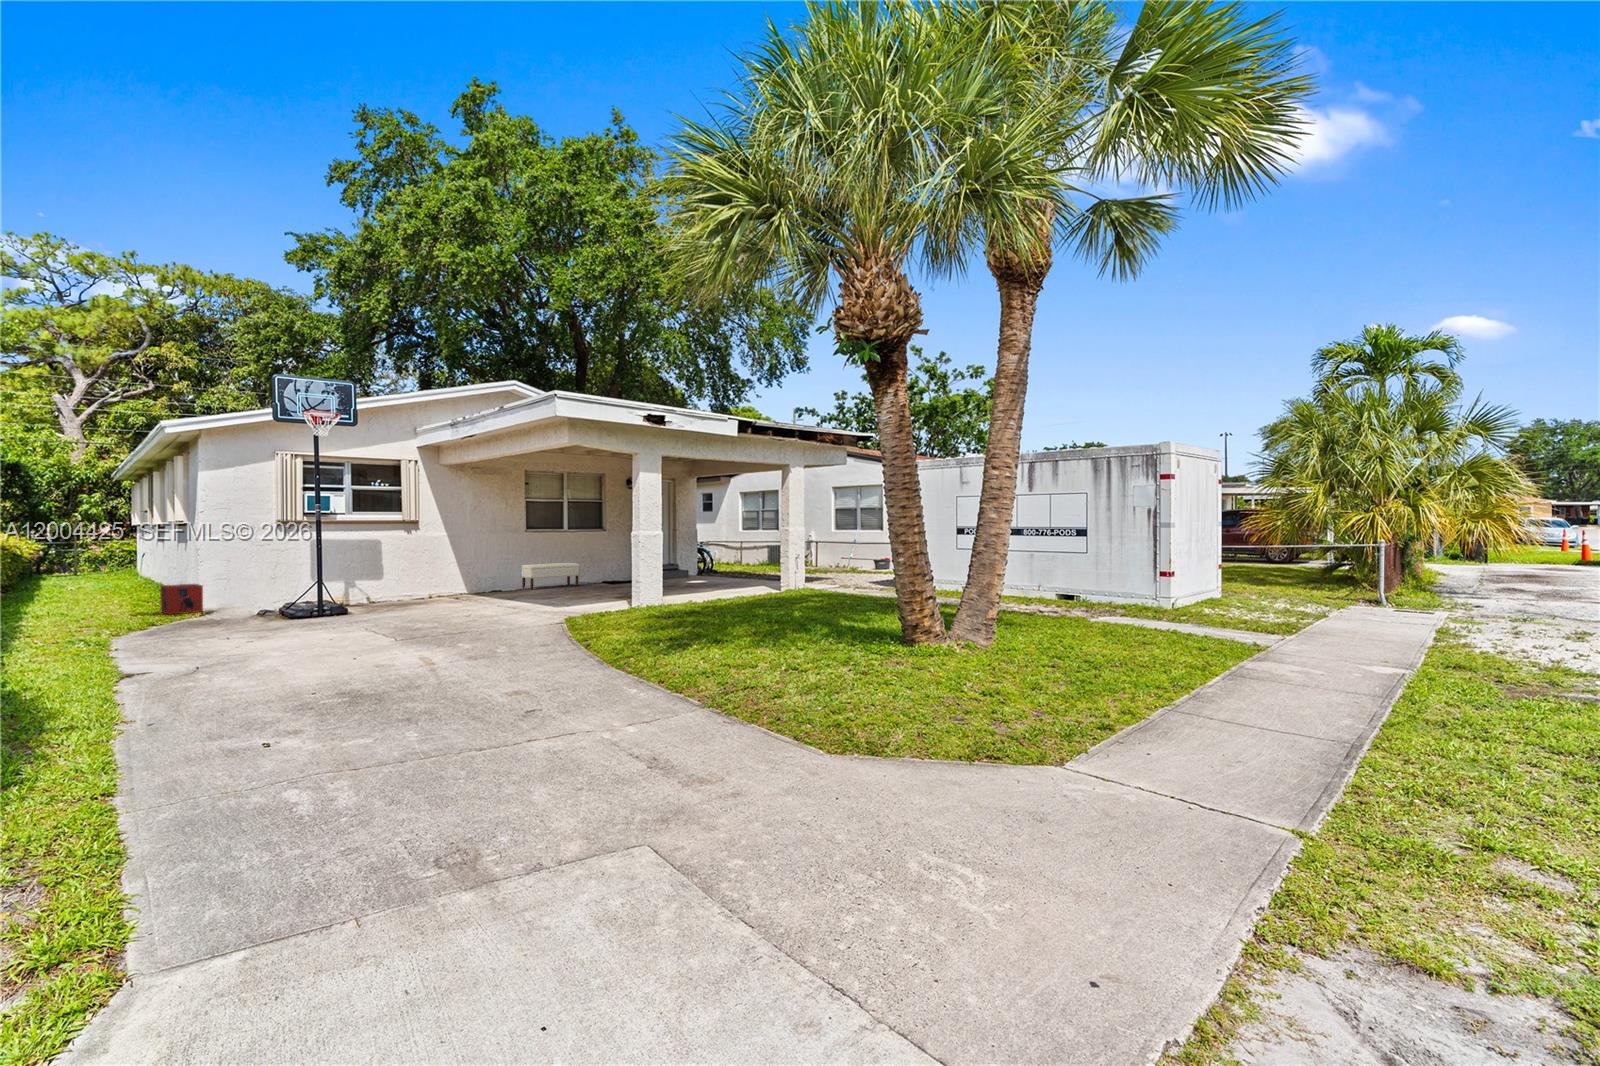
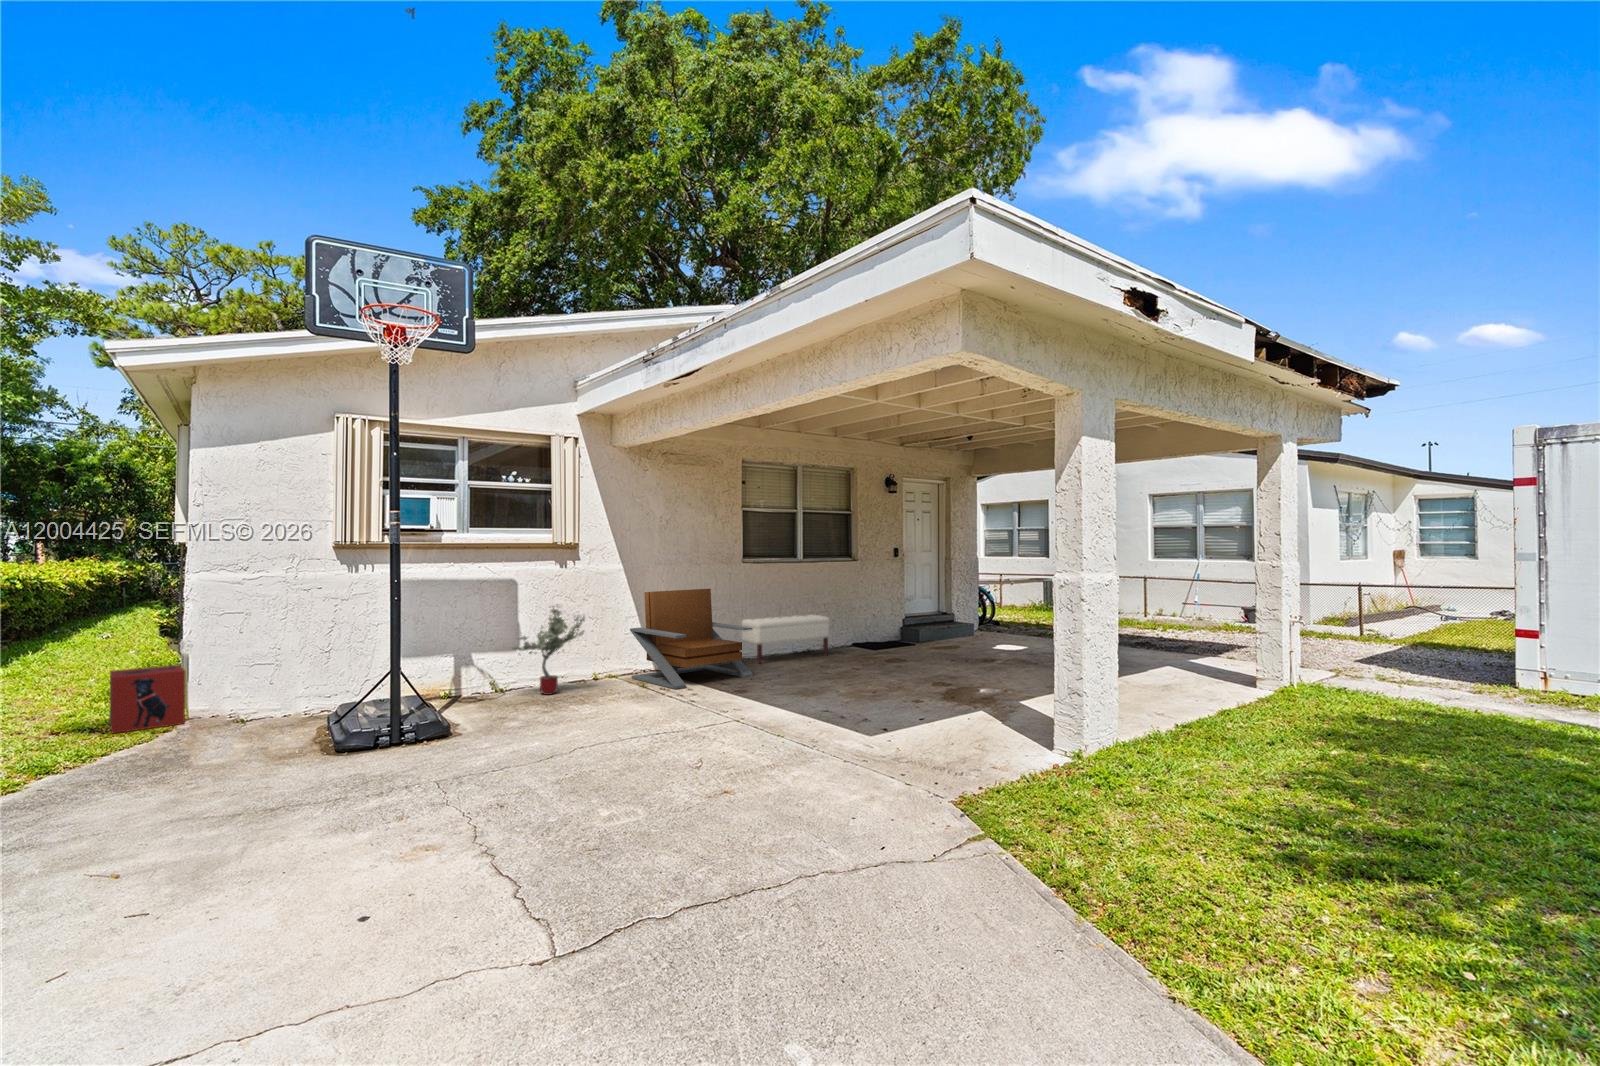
lounge chair: none [450,546,522,599] -> present [630,589,753,689]
potted tree: none [379,554,422,601] -> present [512,605,585,695]

